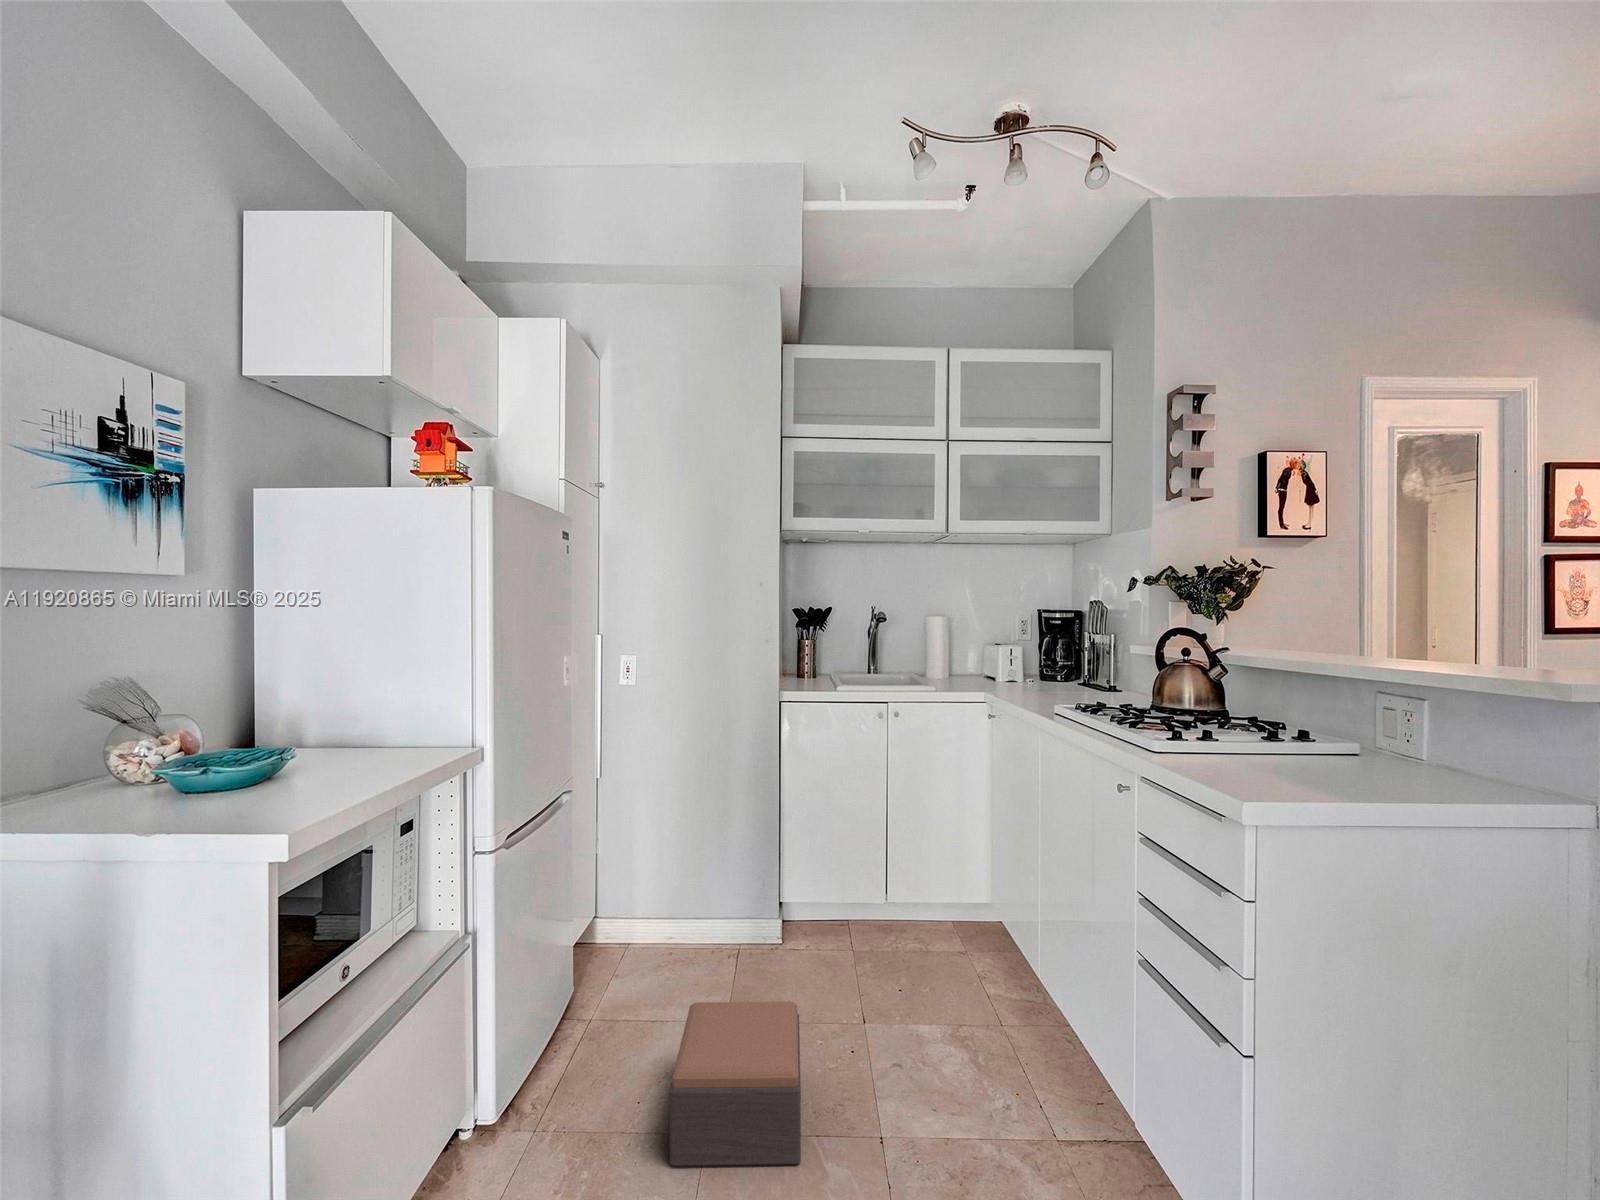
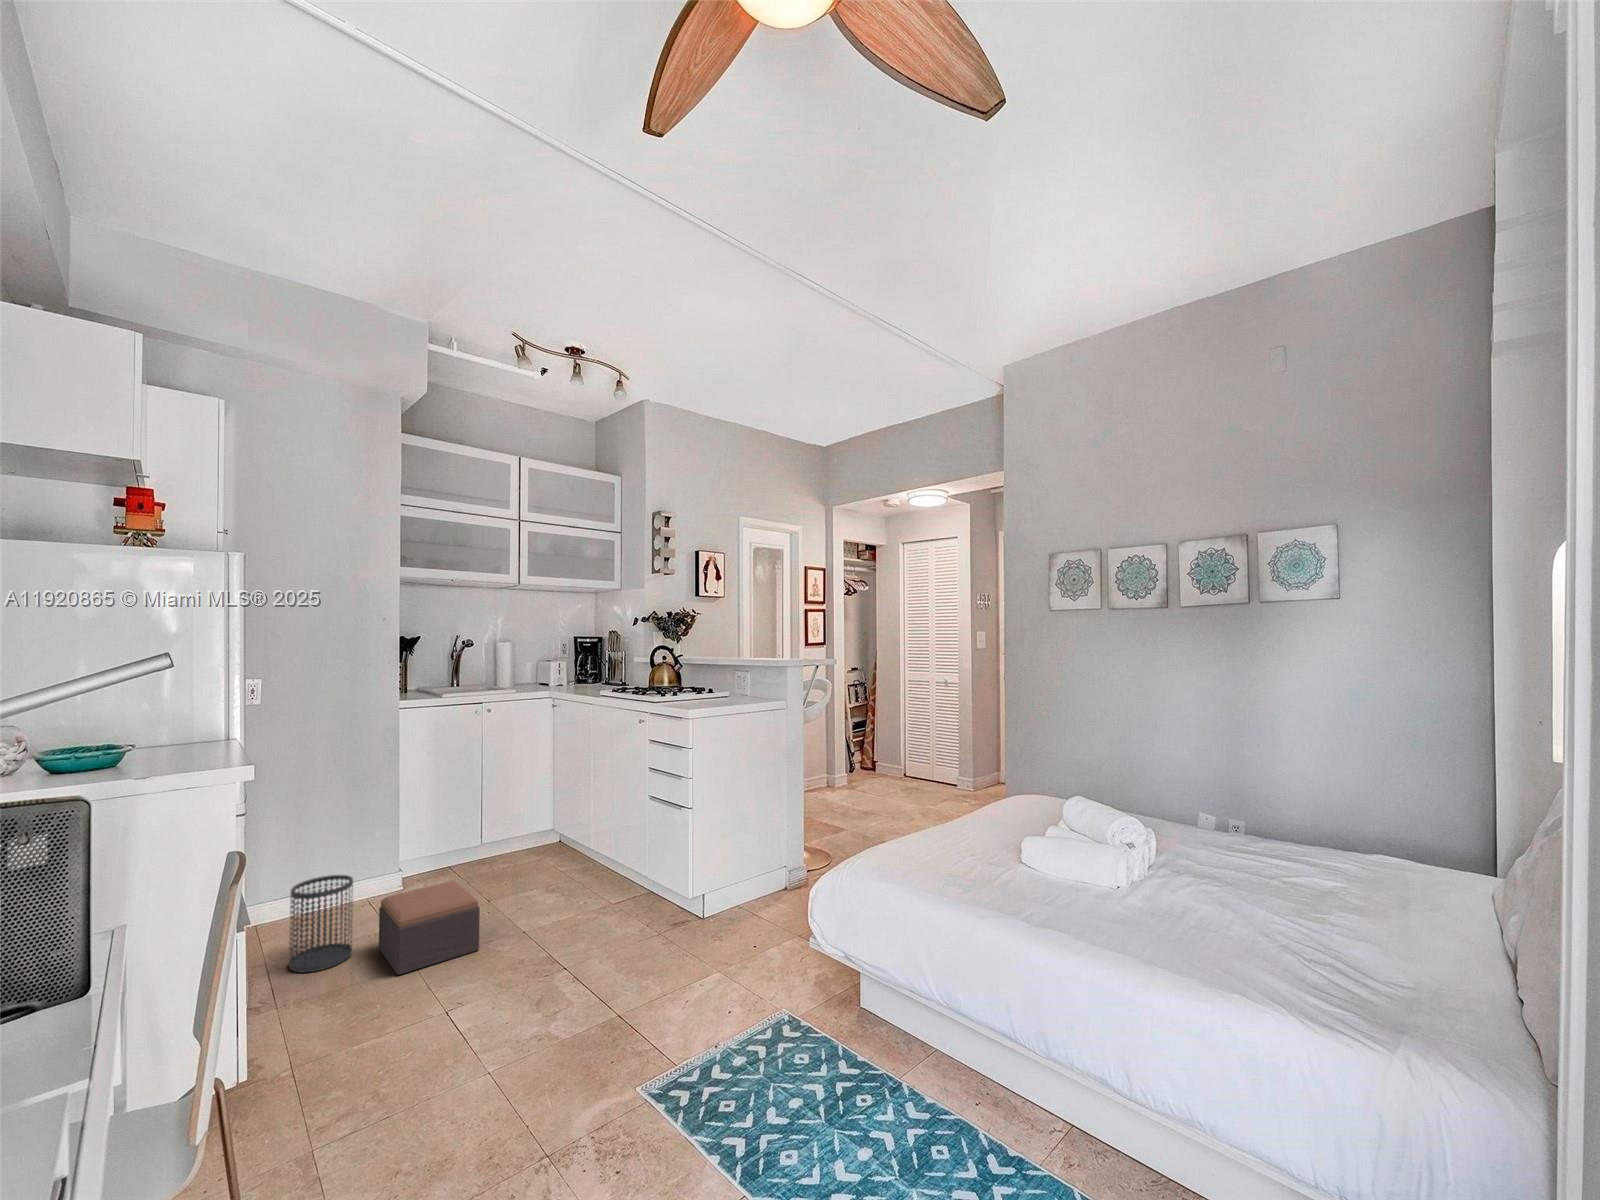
wastebasket: none [587,938,663,1088] -> present [289,875,353,972]

